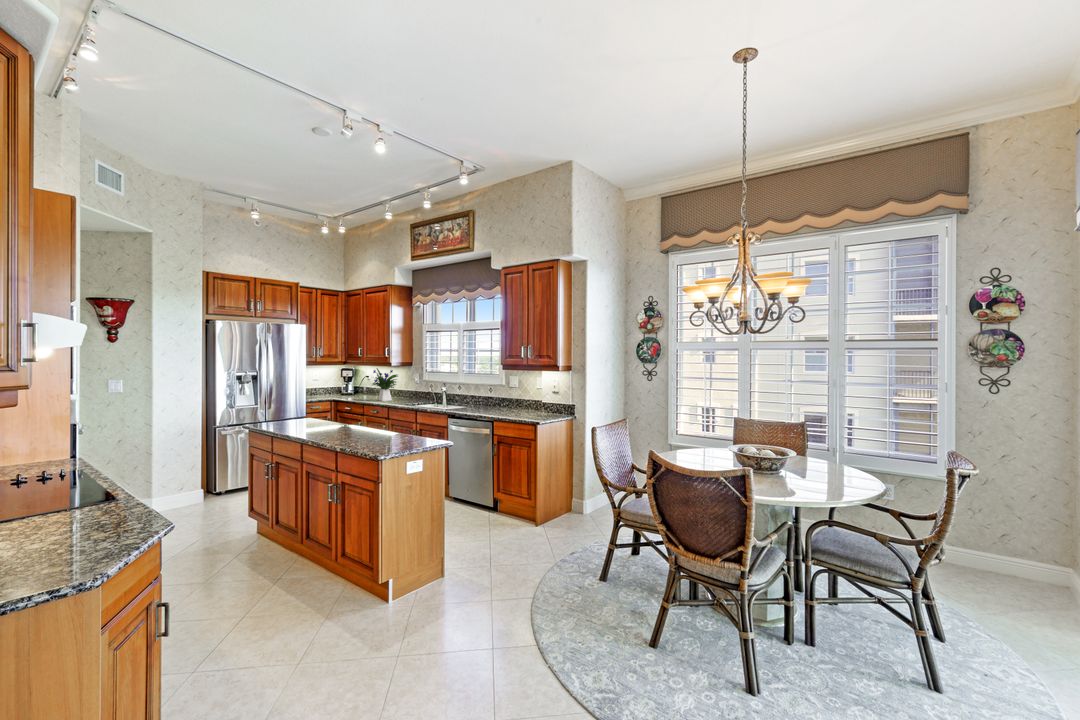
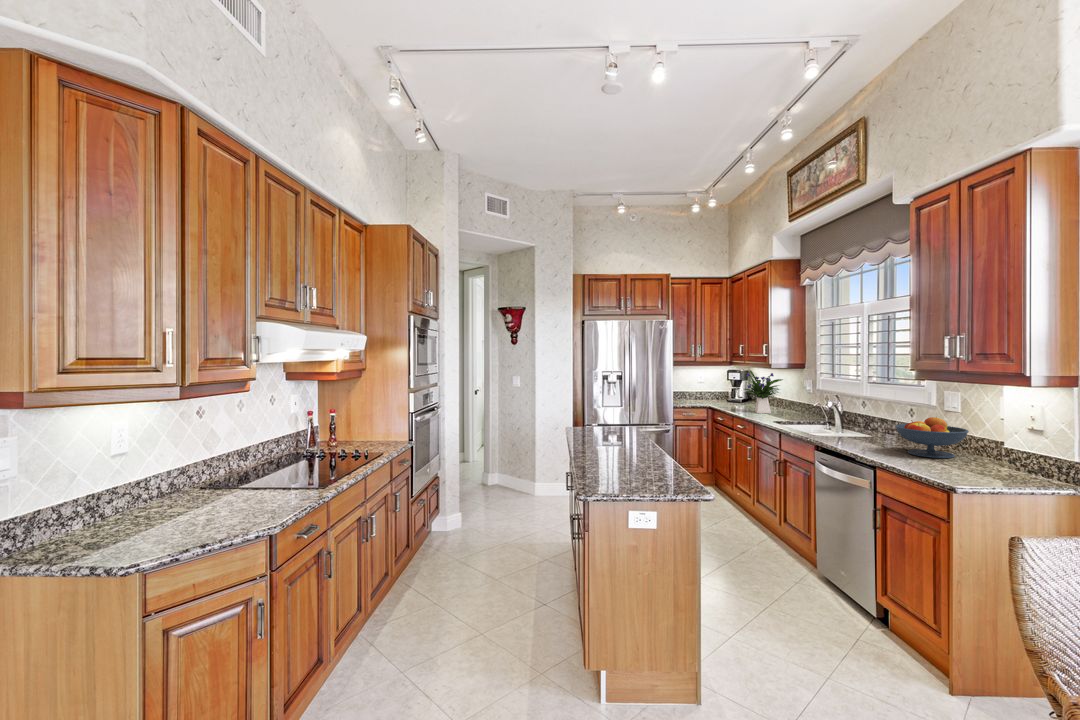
fruit bowl: none [495,391,527,413] -> present [895,417,969,458]

